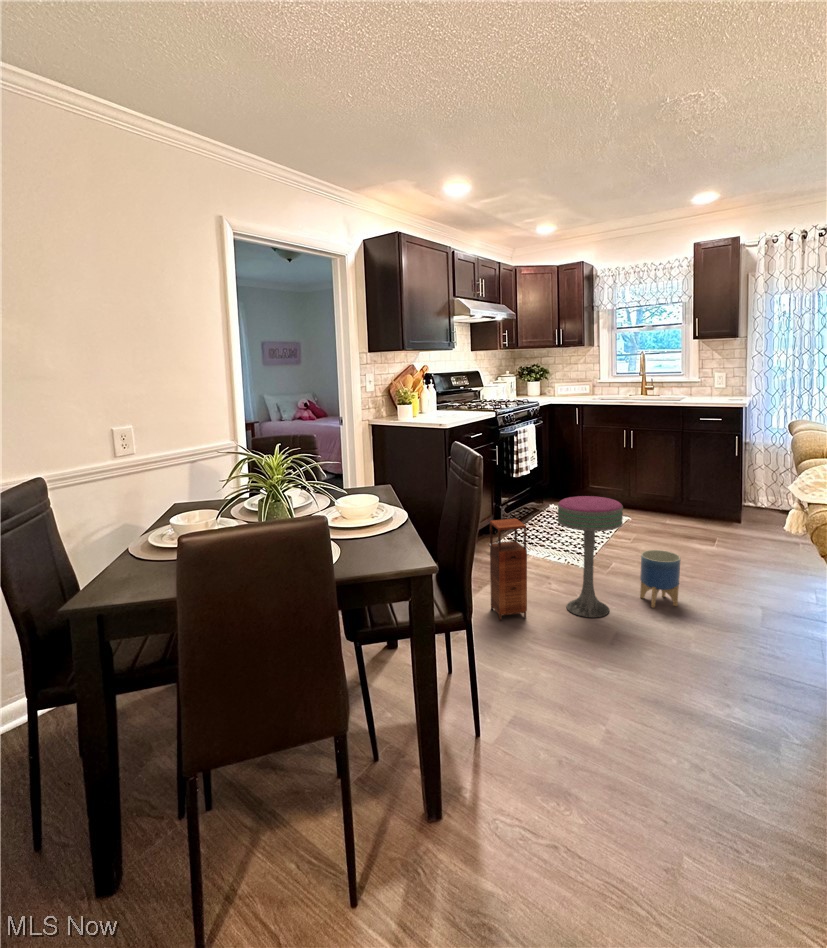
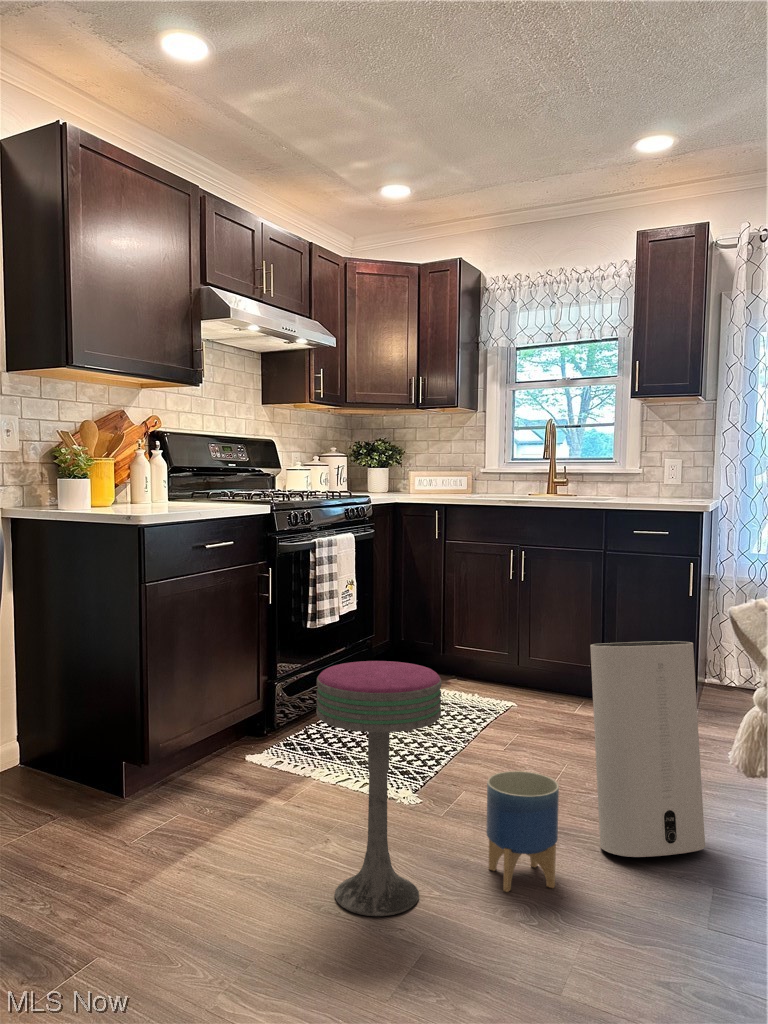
air purifier: none [693,482,755,592] -> present [590,641,705,857]
storage cabinet: present [490,519,527,621] -> none [177,704,243,928]

